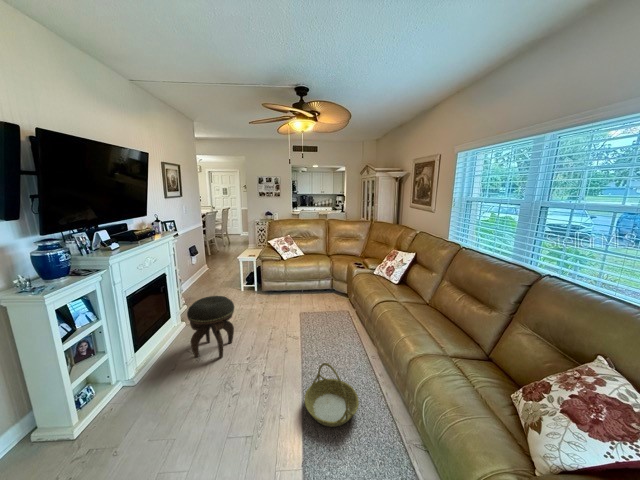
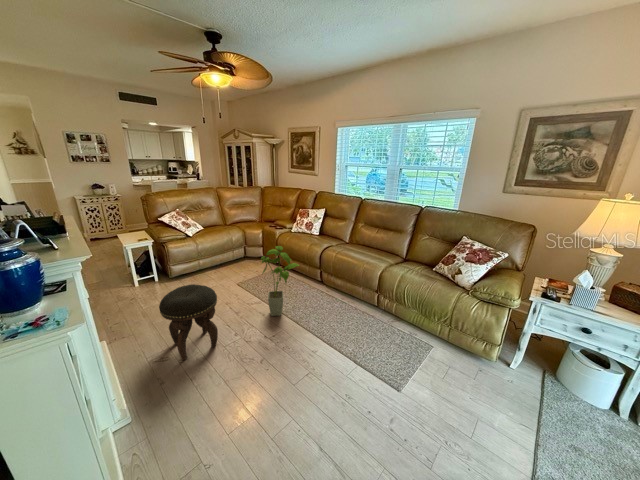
house plant: none [277,281,321,358] -> present [261,246,299,316]
basket: present [304,363,359,427] -> none [323,297,364,338]

